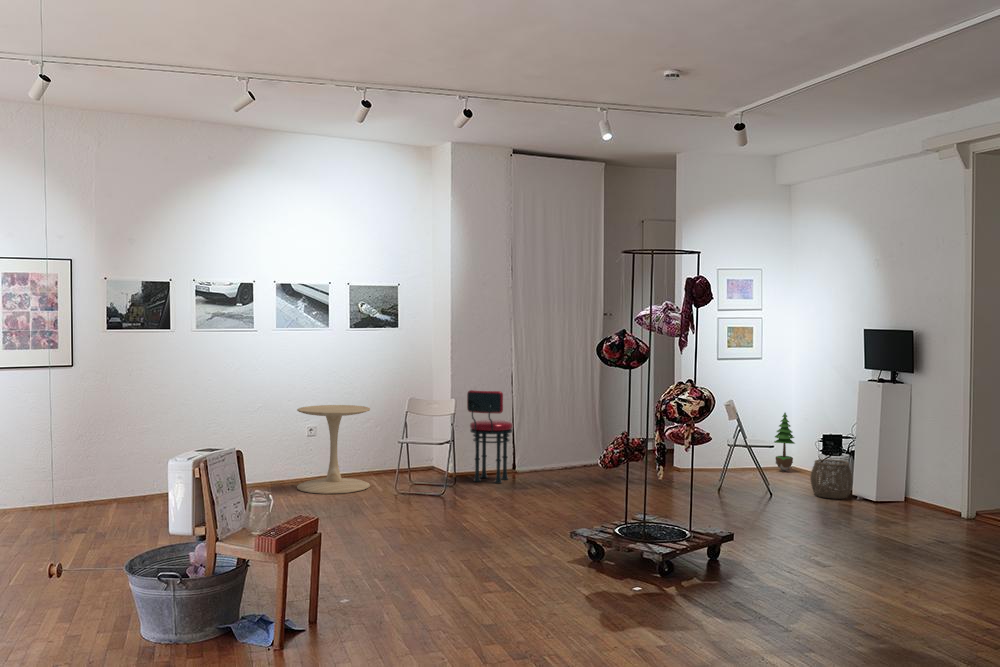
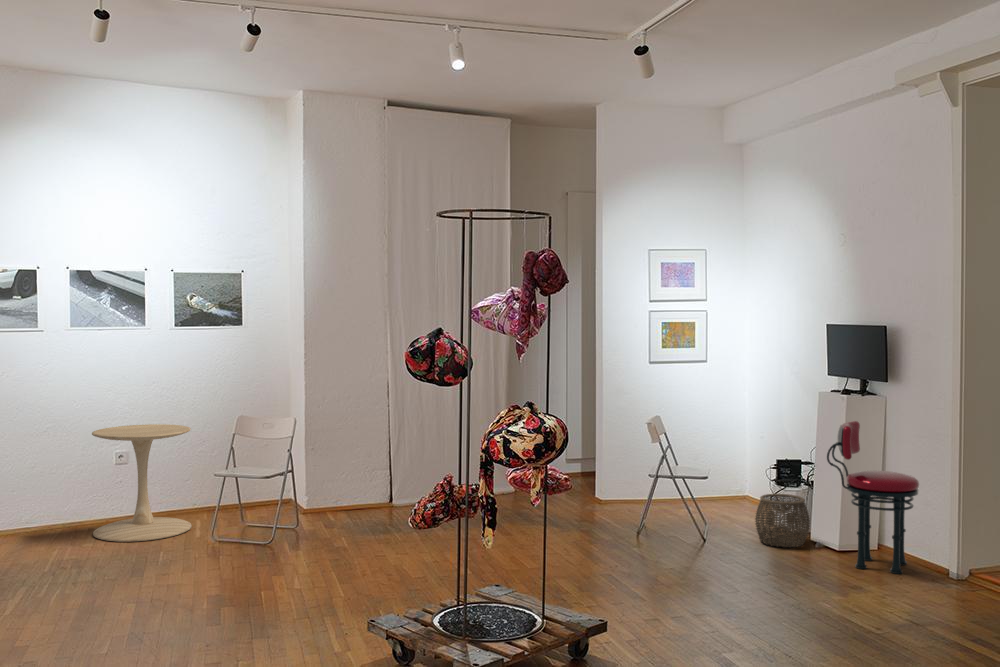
stool: present [467,390,513,483] -> present [827,421,919,574]
potted tree: present [774,413,795,471] -> none [720,428,748,503]

